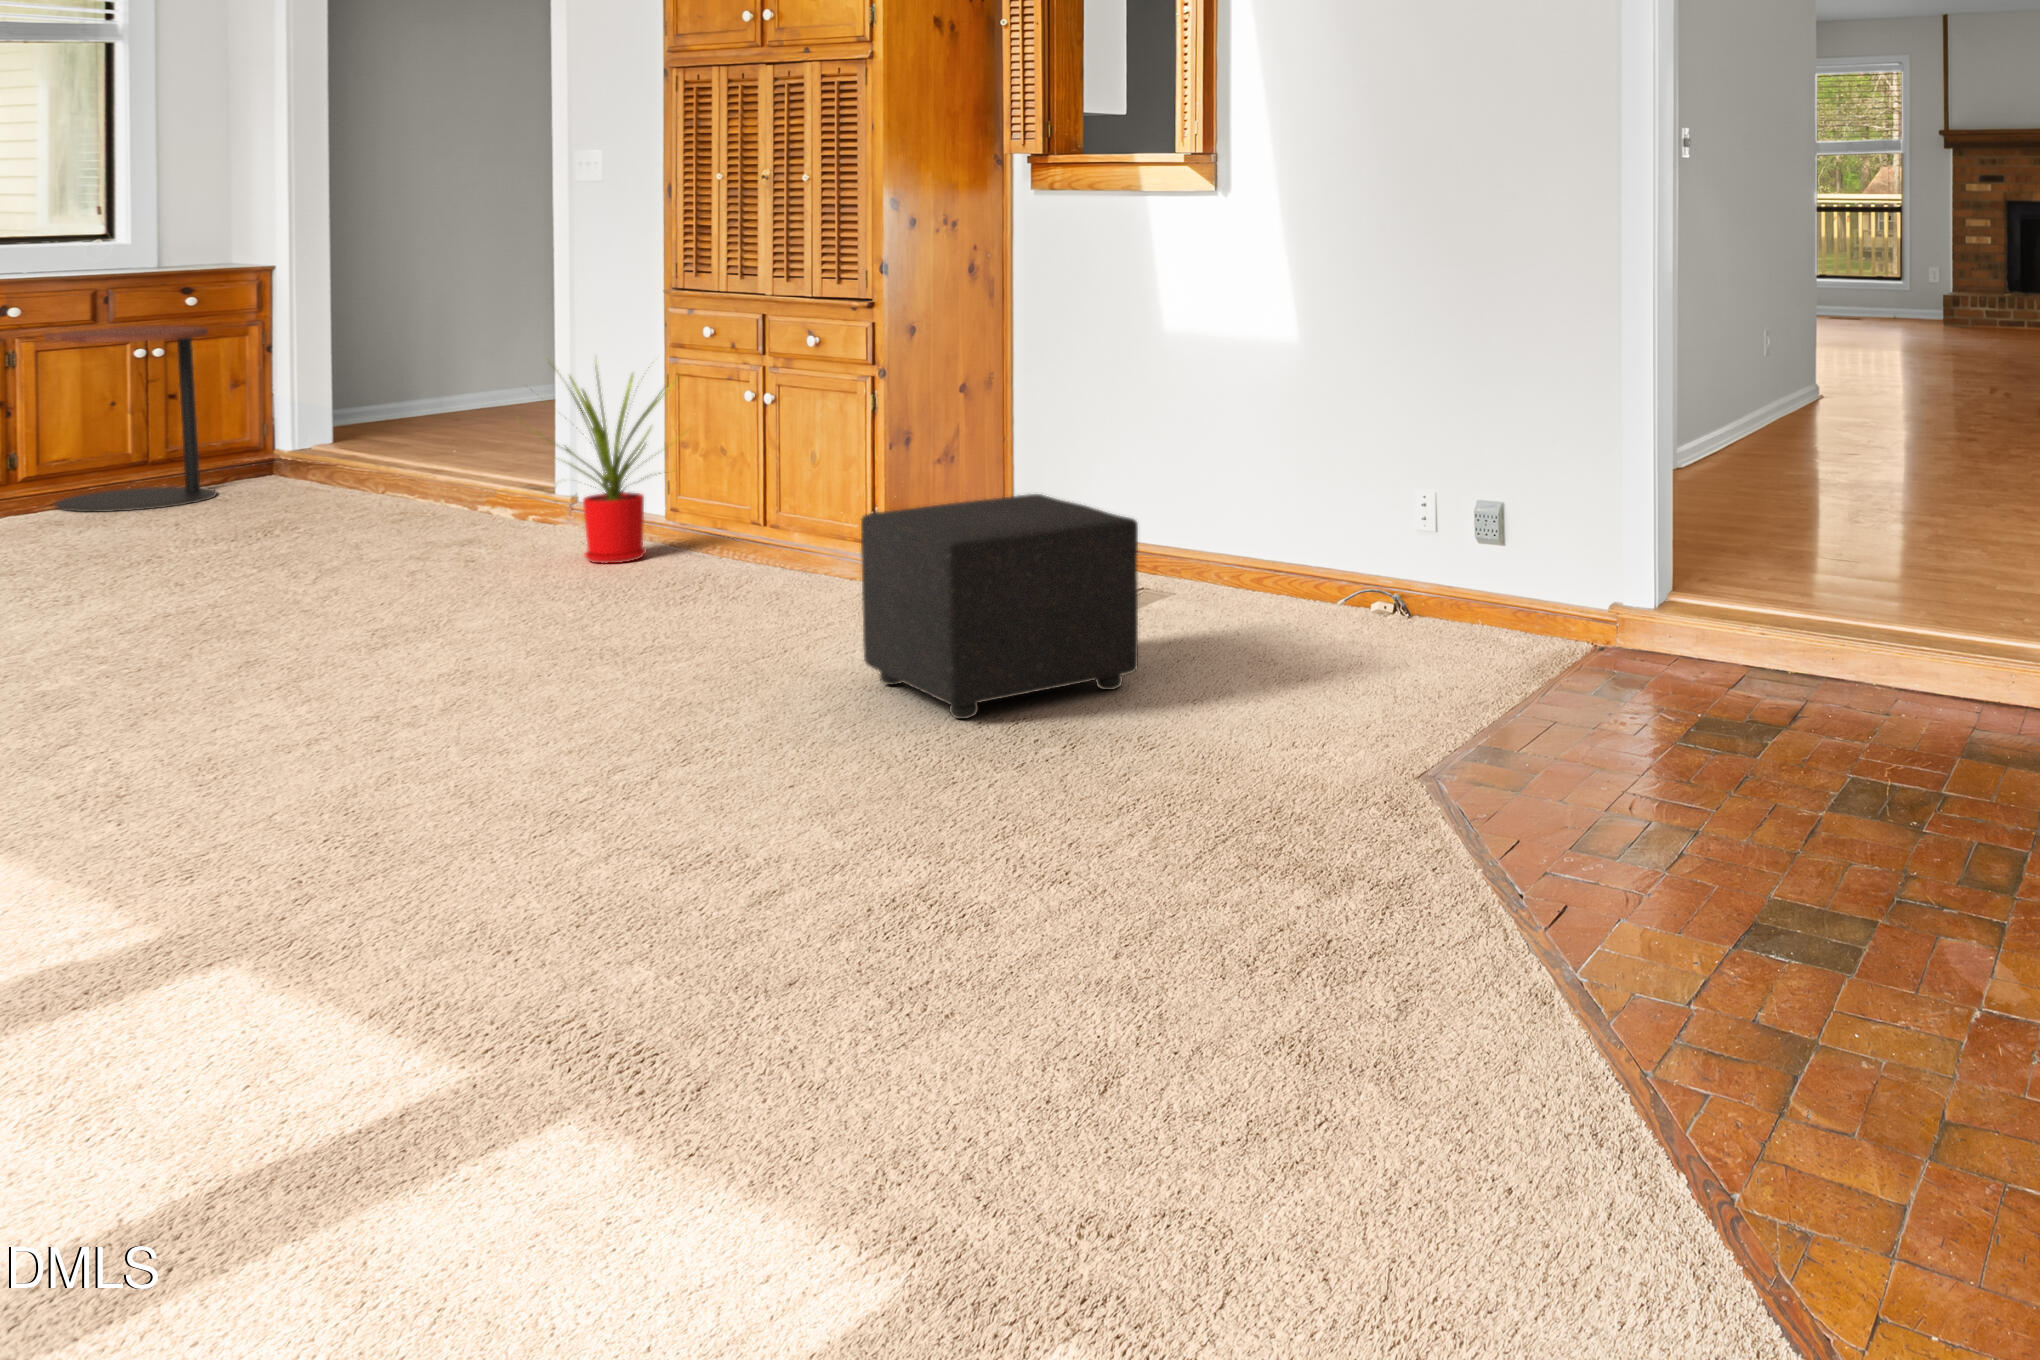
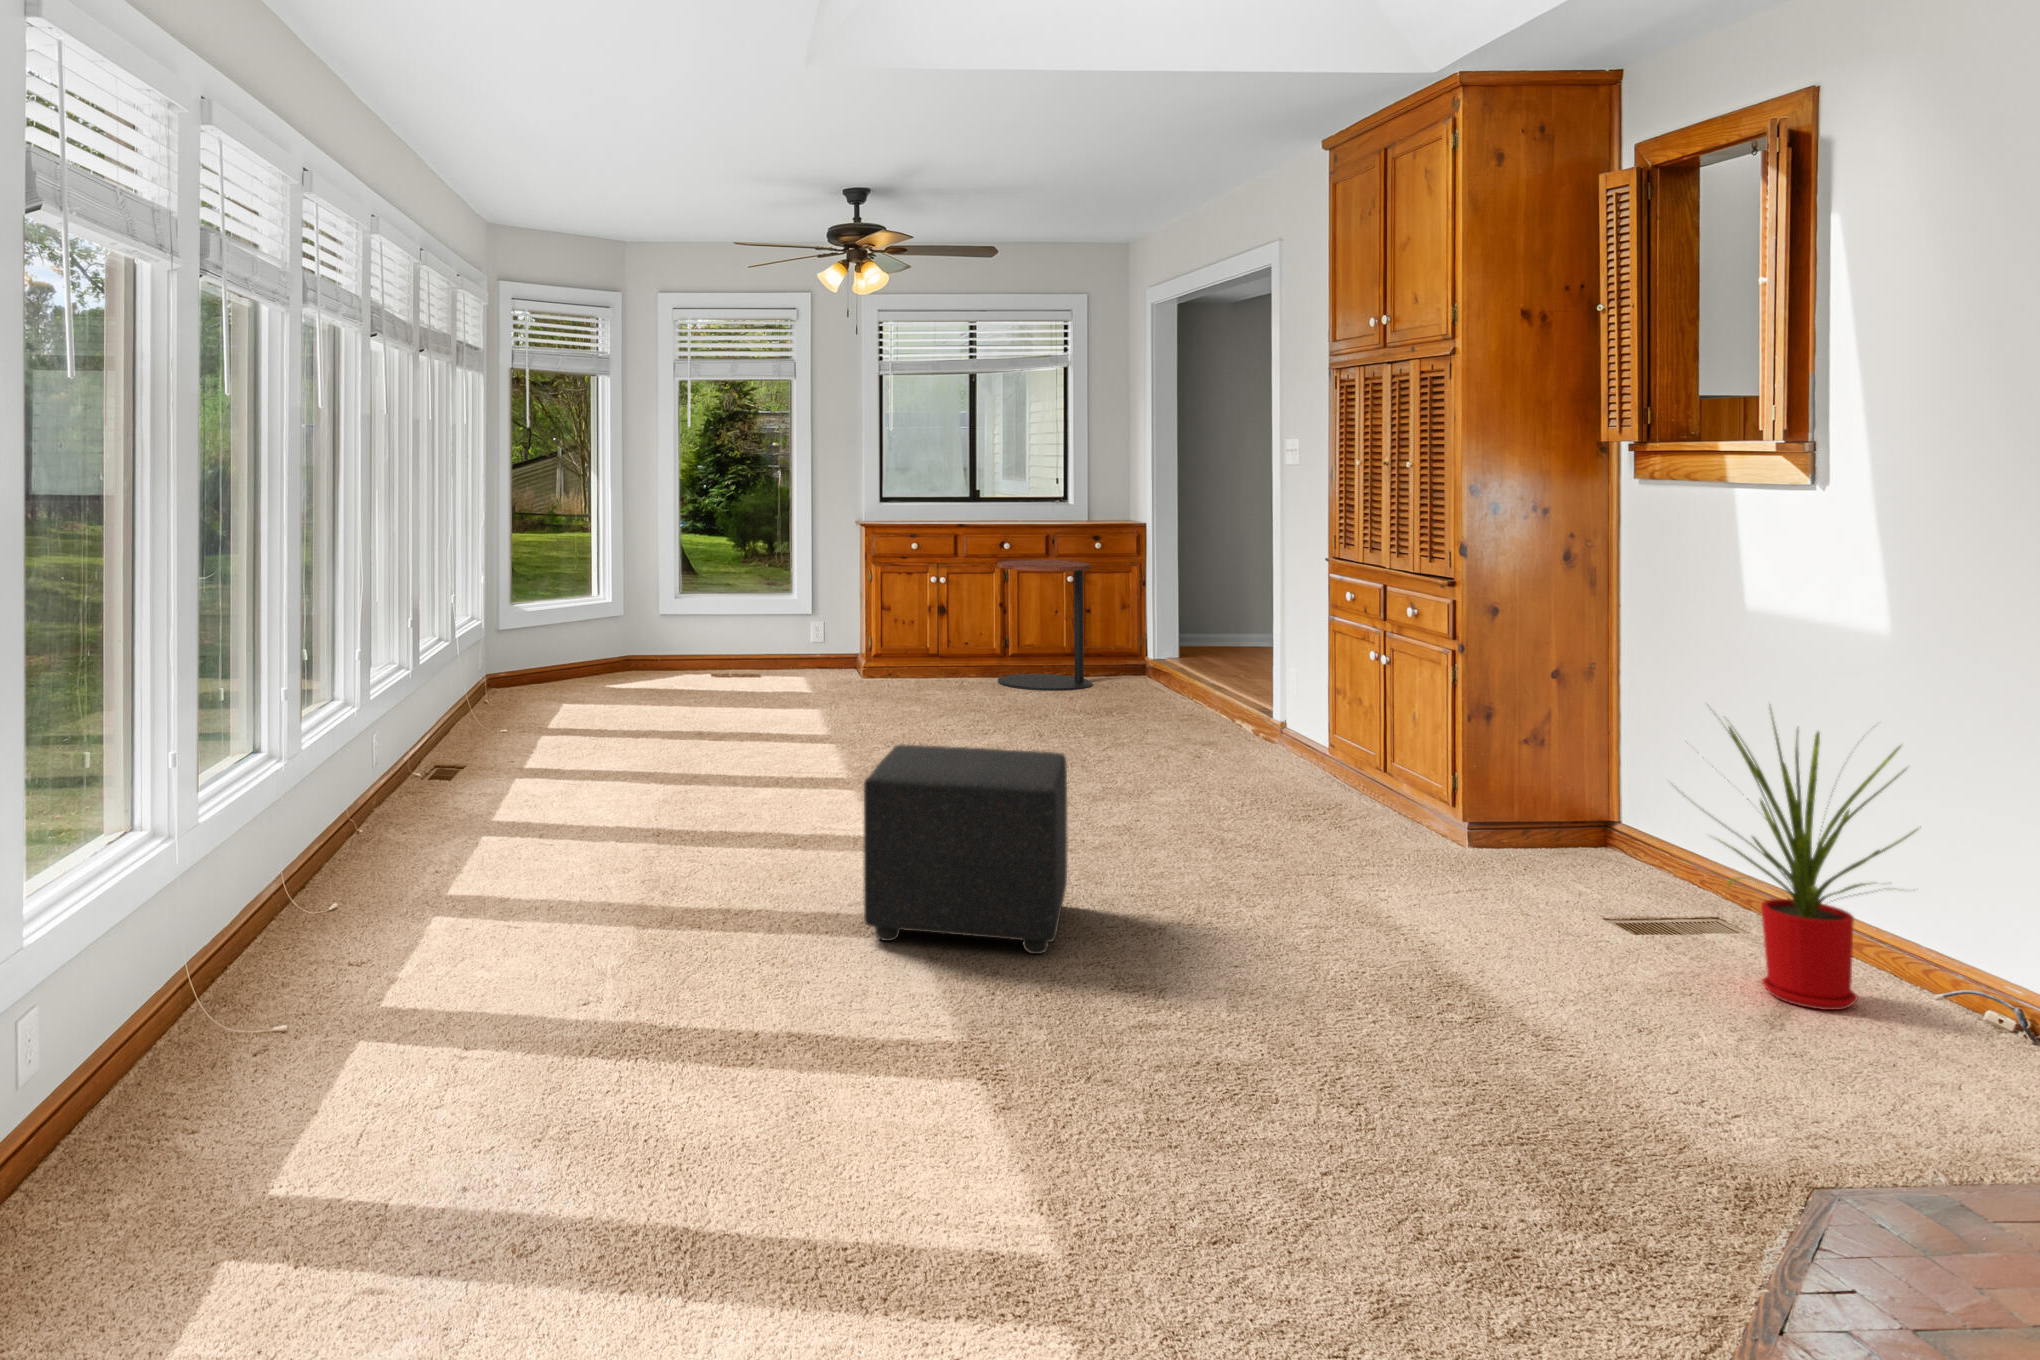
house plant: present [557,370,688,563] -> present [1684,709,1917,1010]
ottoman: present [861,494,1138,719] -> present [864,745,1067,954]

